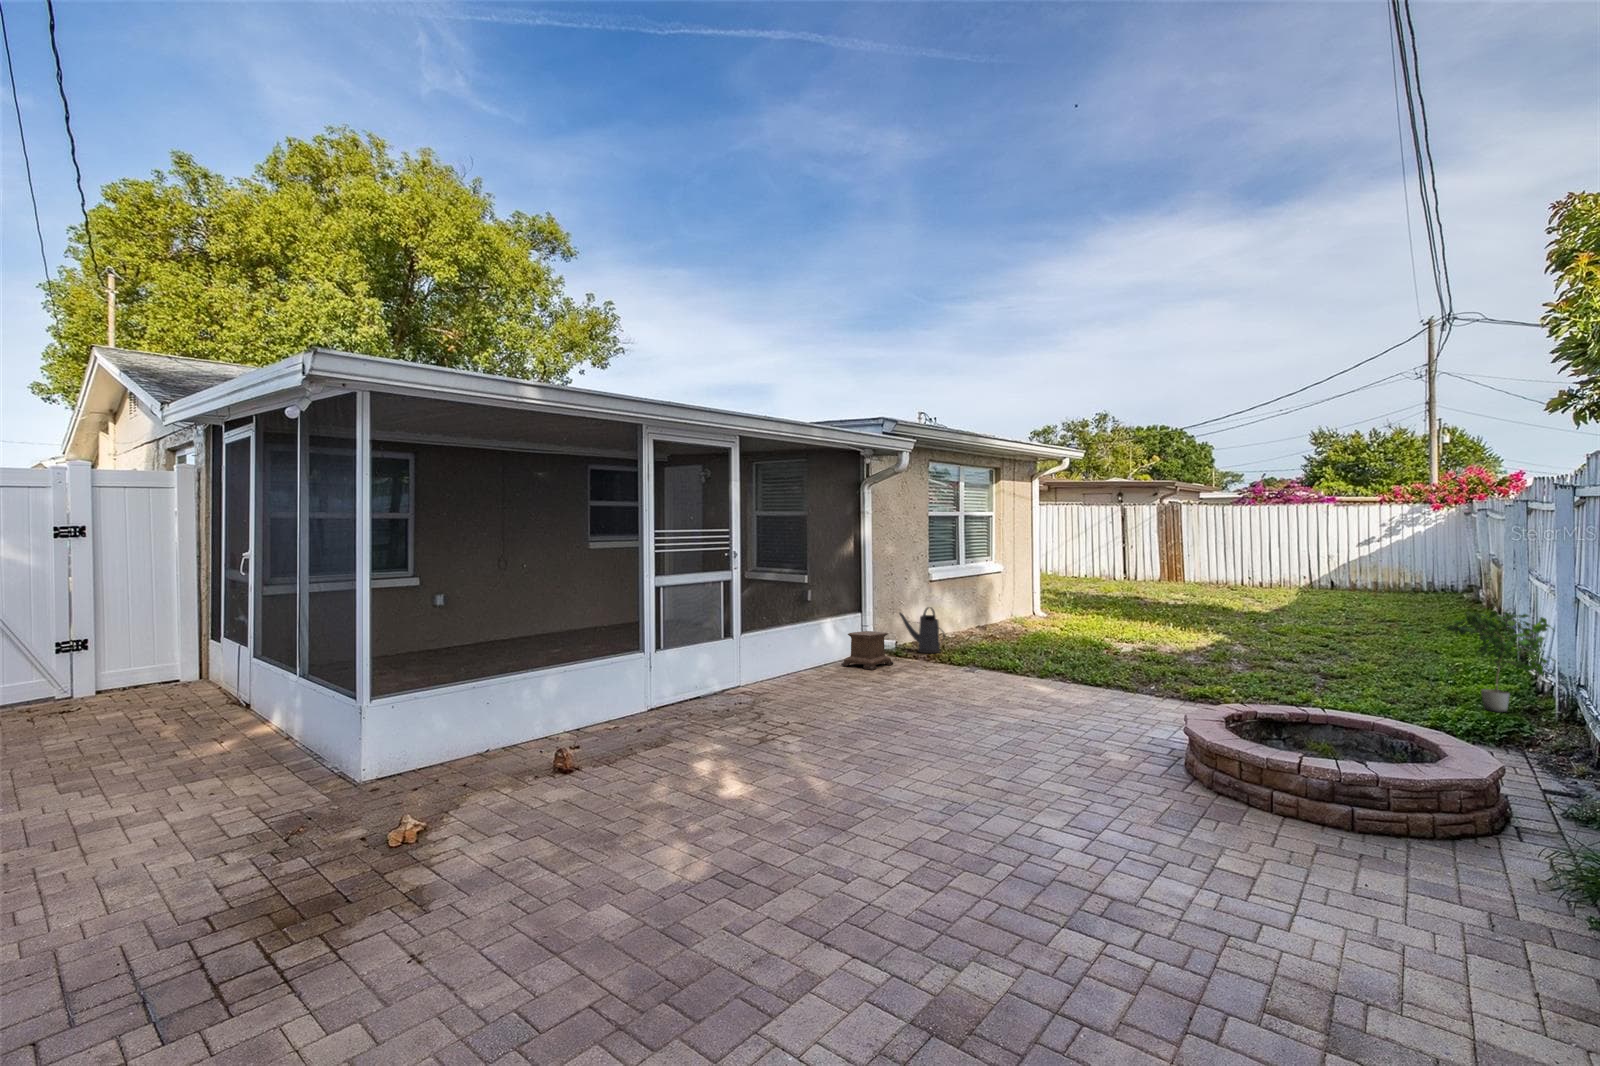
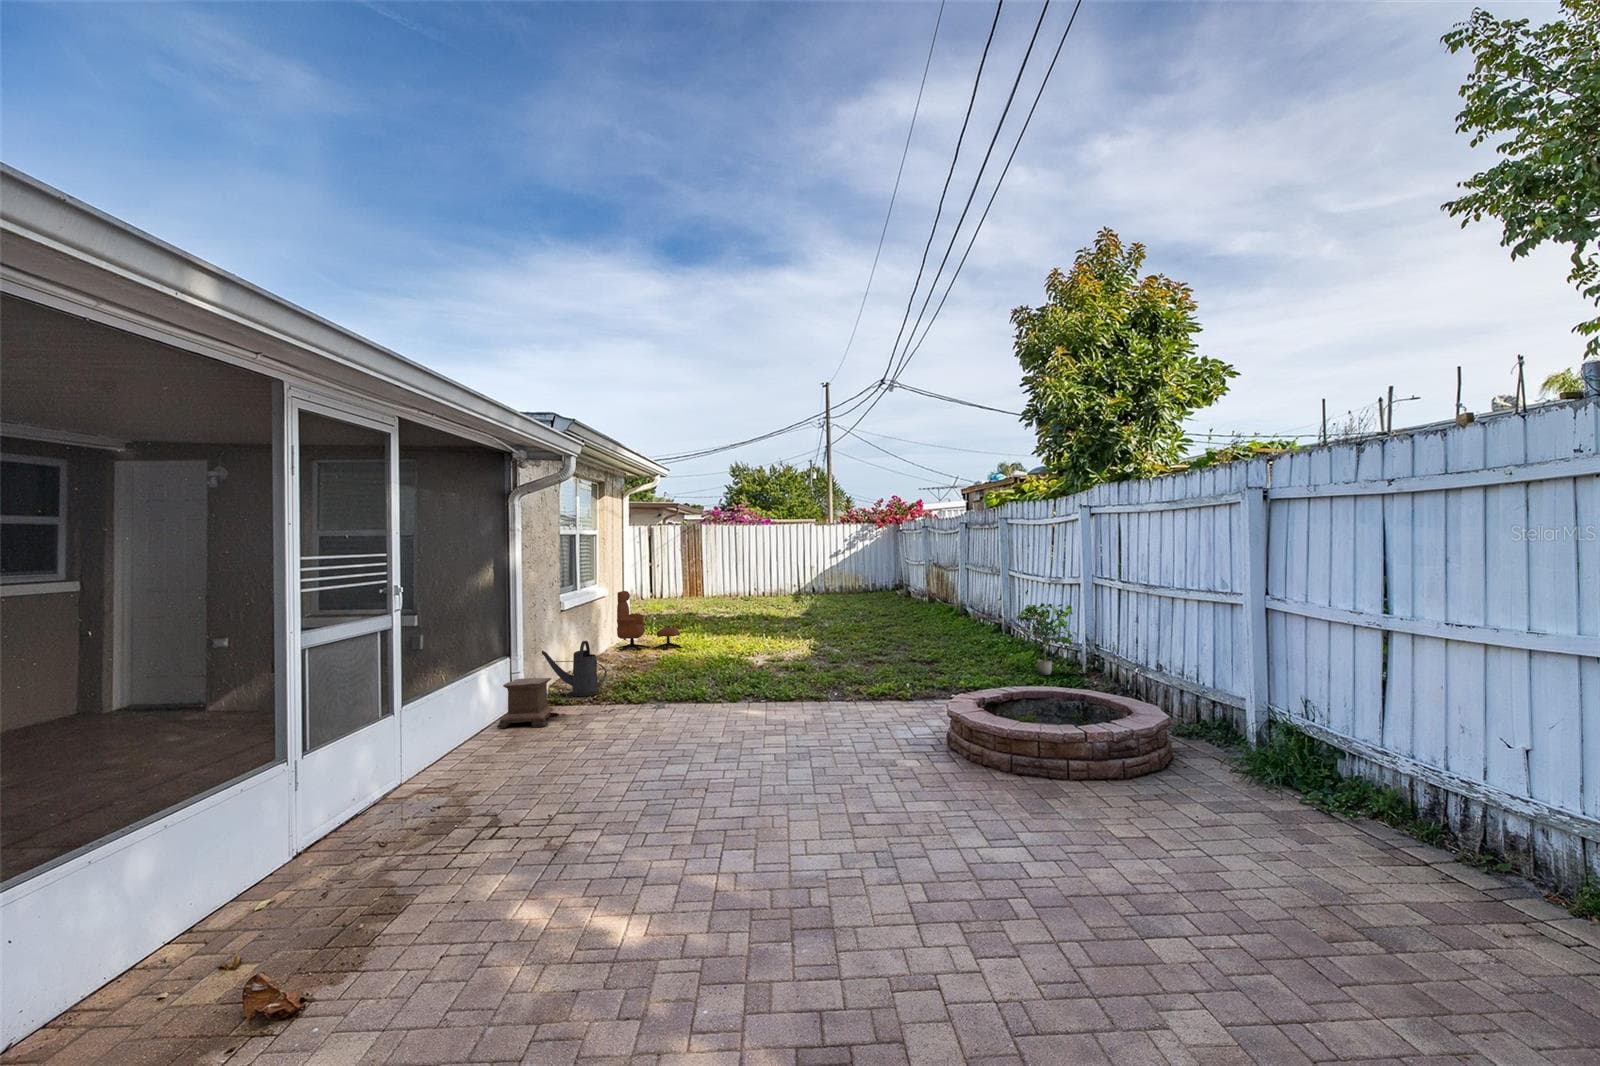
lounge chair: none [1011,569,1076,627] -> present [616,591,683,651]

